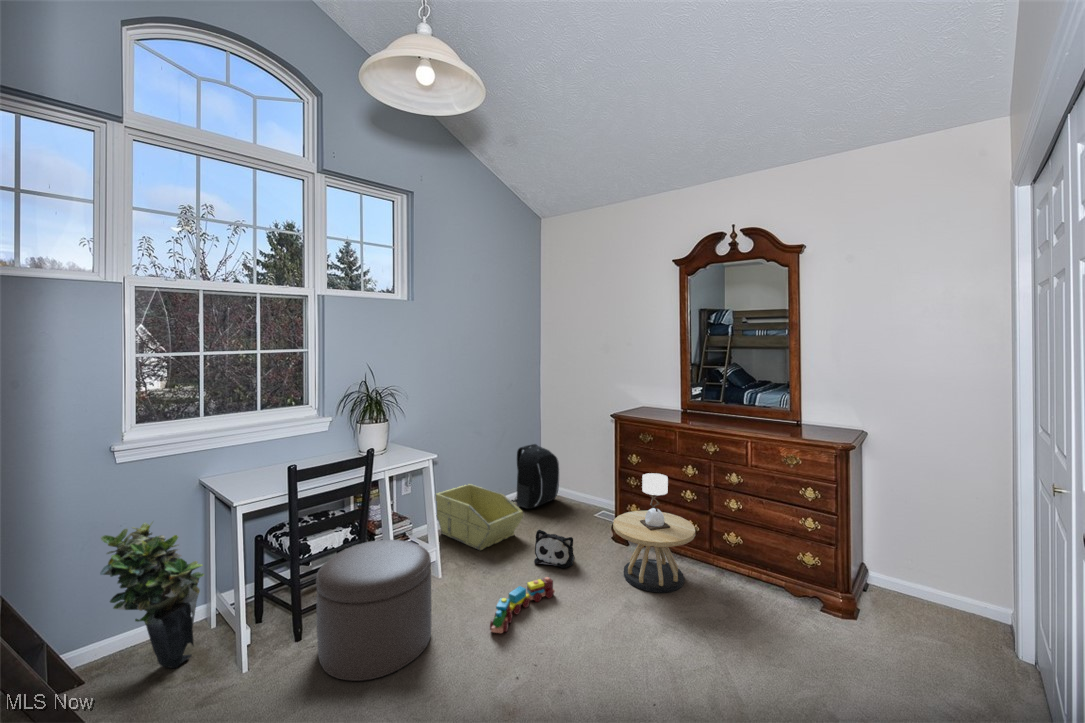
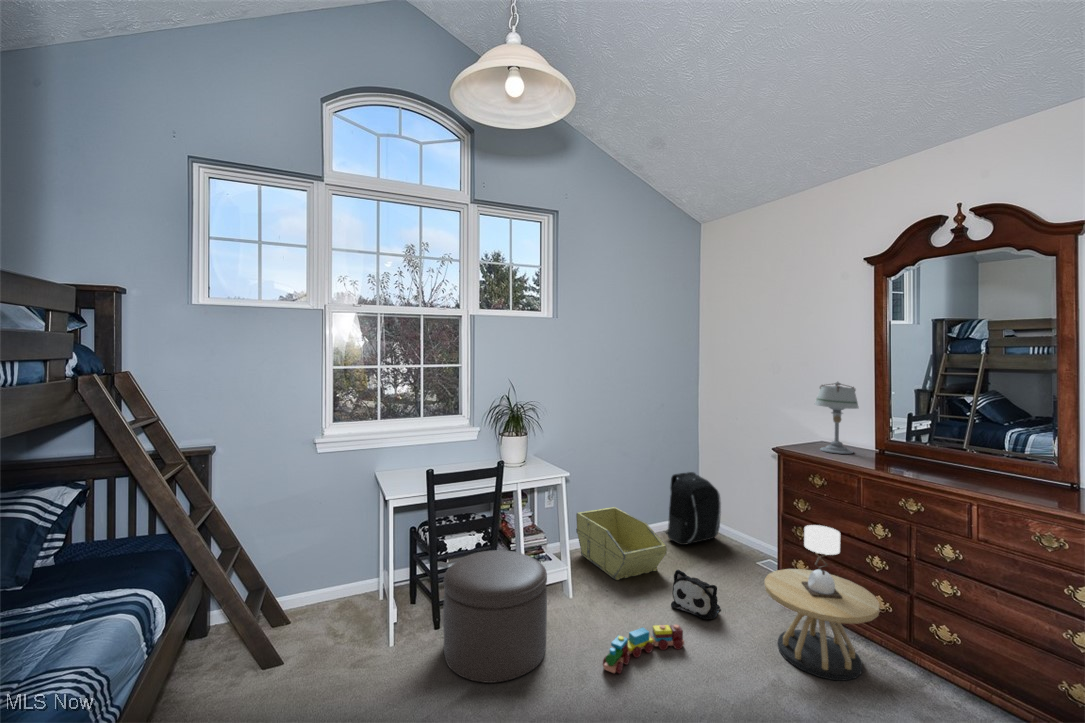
table lamp: none [637,359,669,416] -> present [815,382,859,454]
potted plant: present [100,523,204,668] -> none [299,503,369,627]

